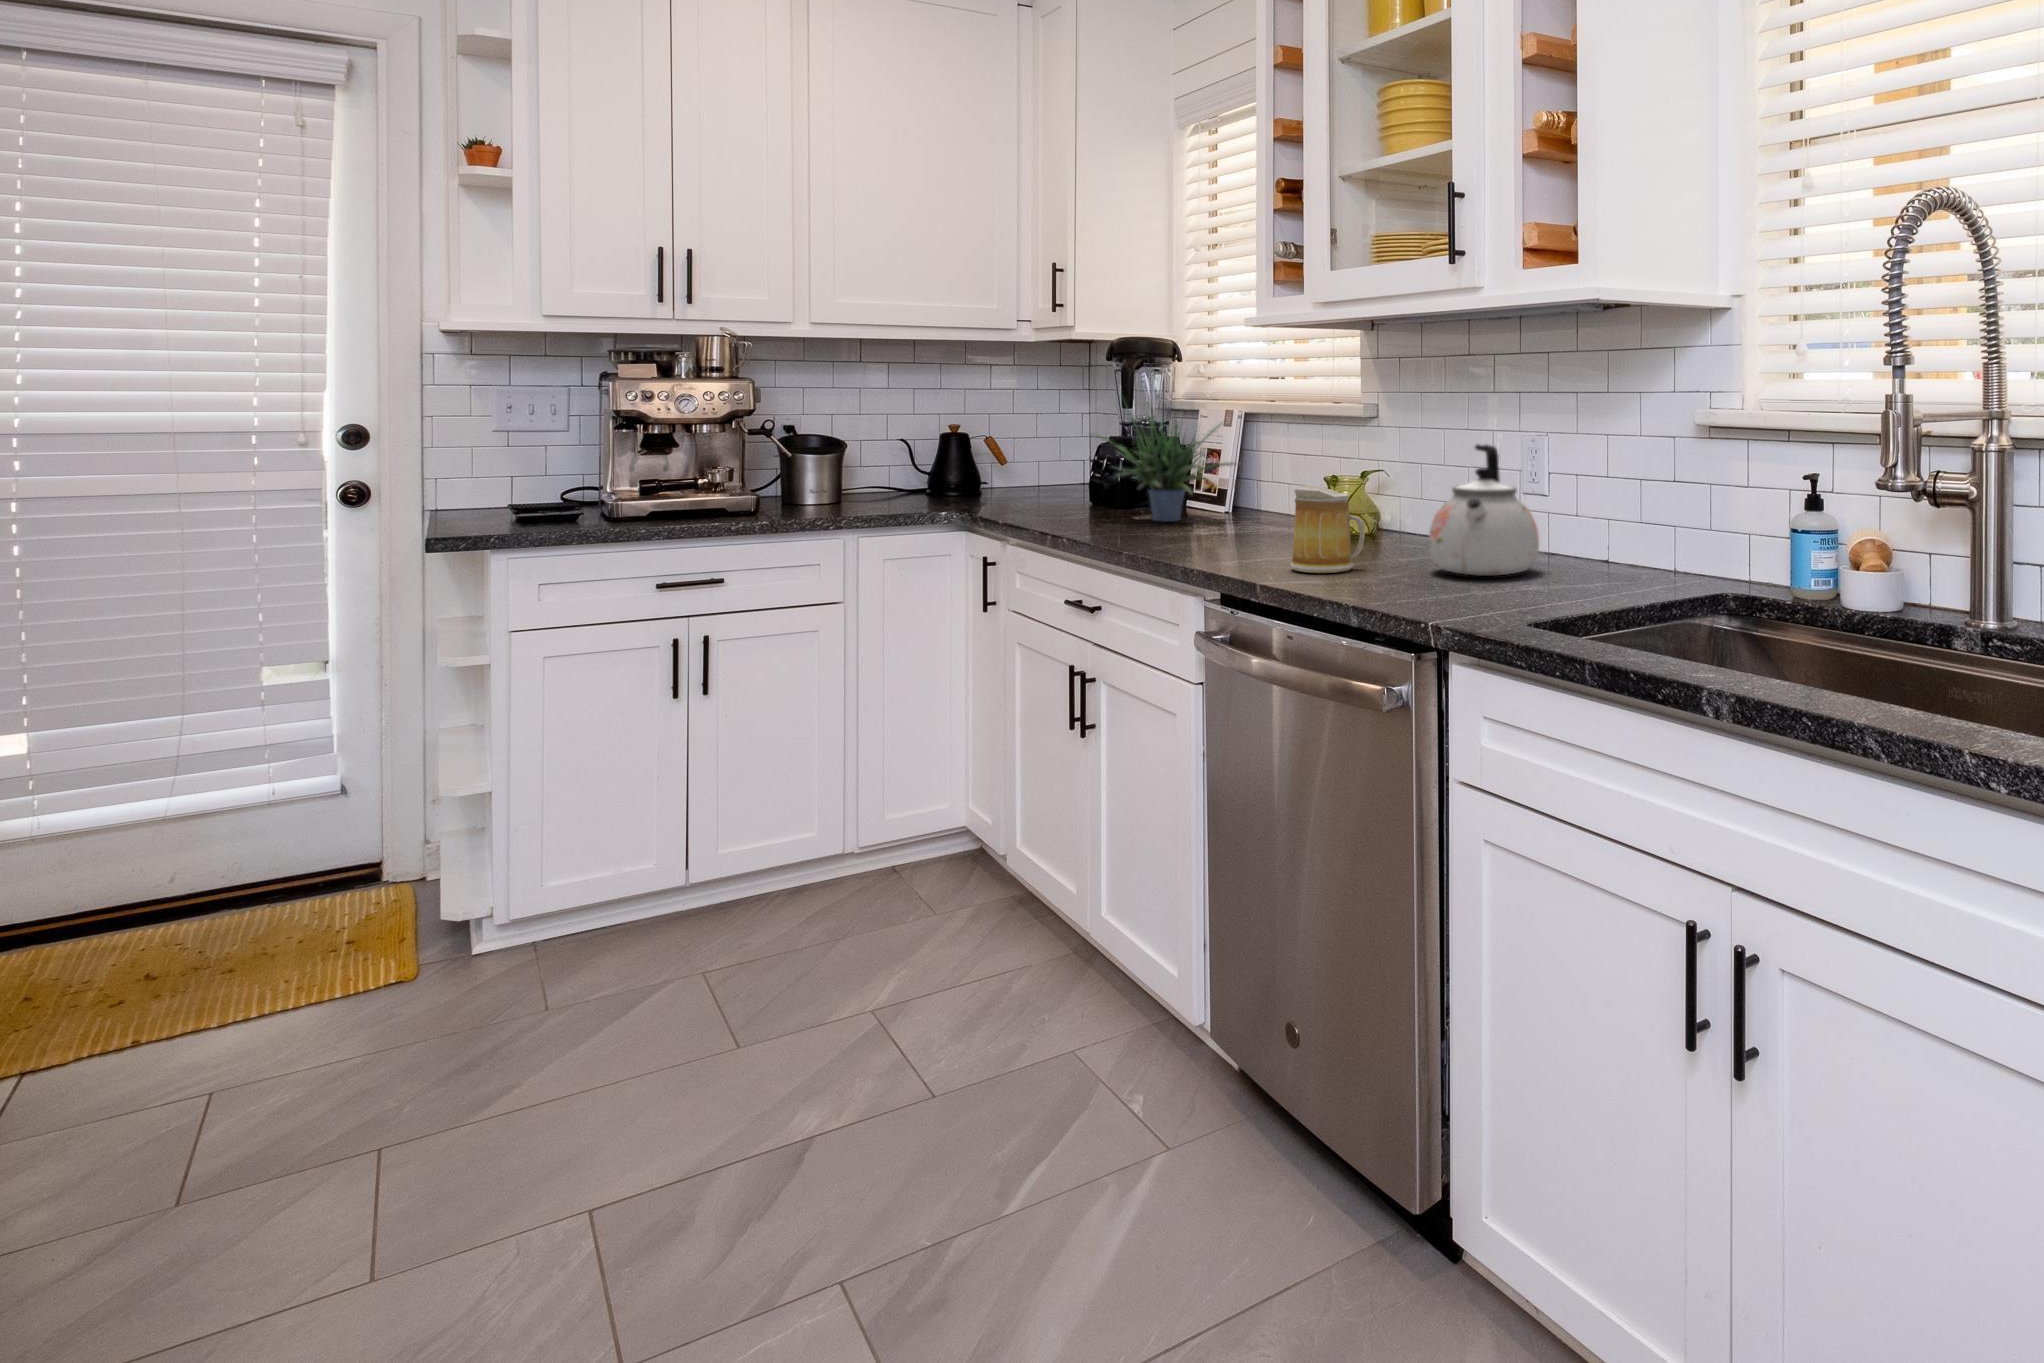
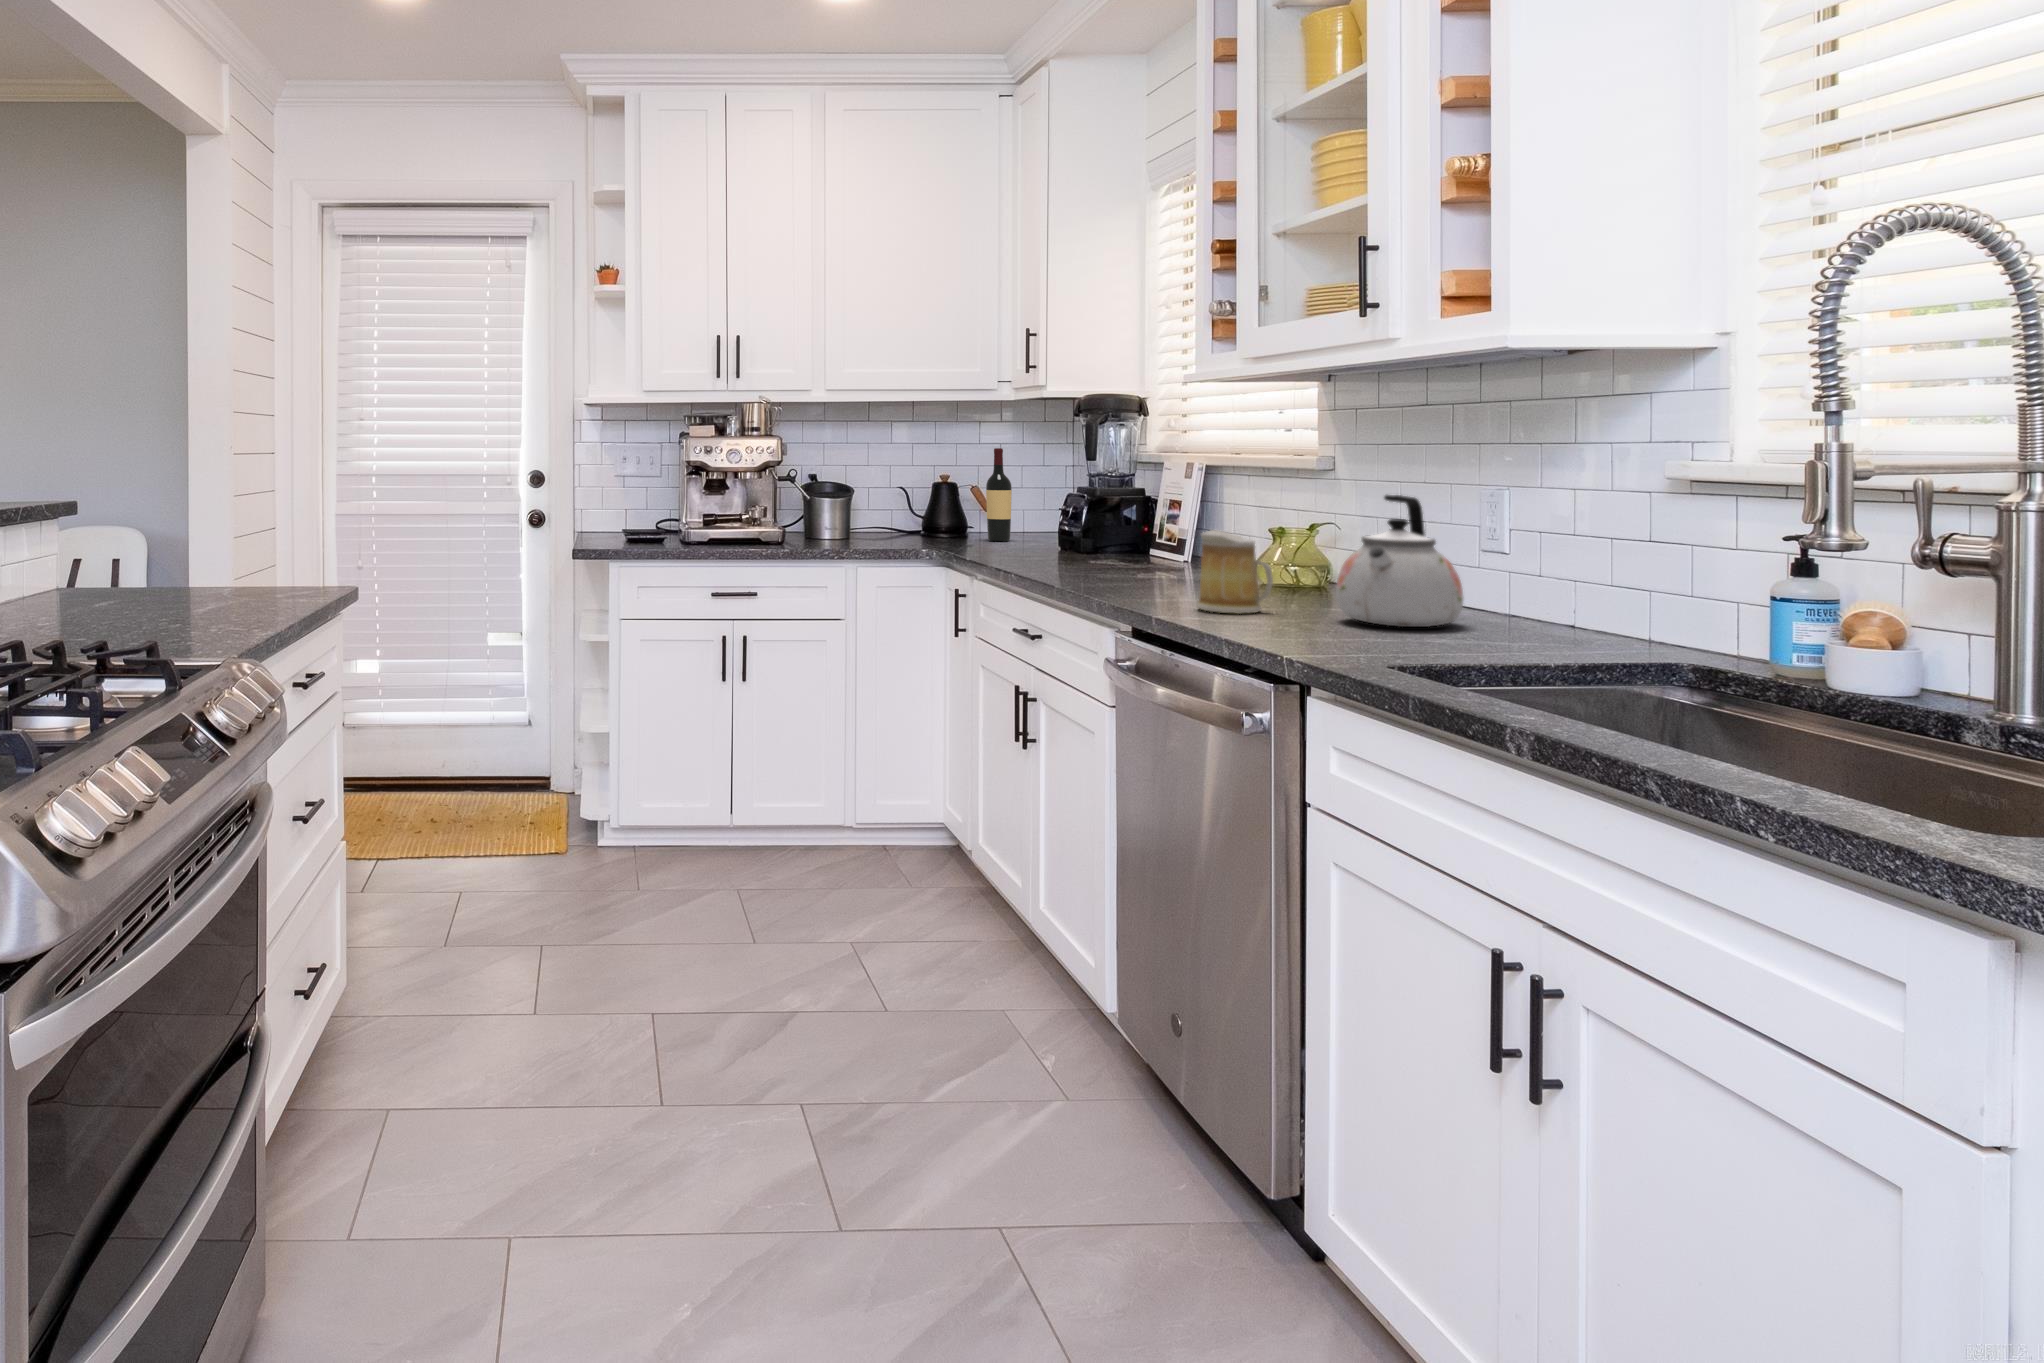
wine bottle: none [1004,396,1032,499] -> present [986,448,1012,541]
potted plant: present [1091,417,1235,522] -> none [1045,441,1193,566]

